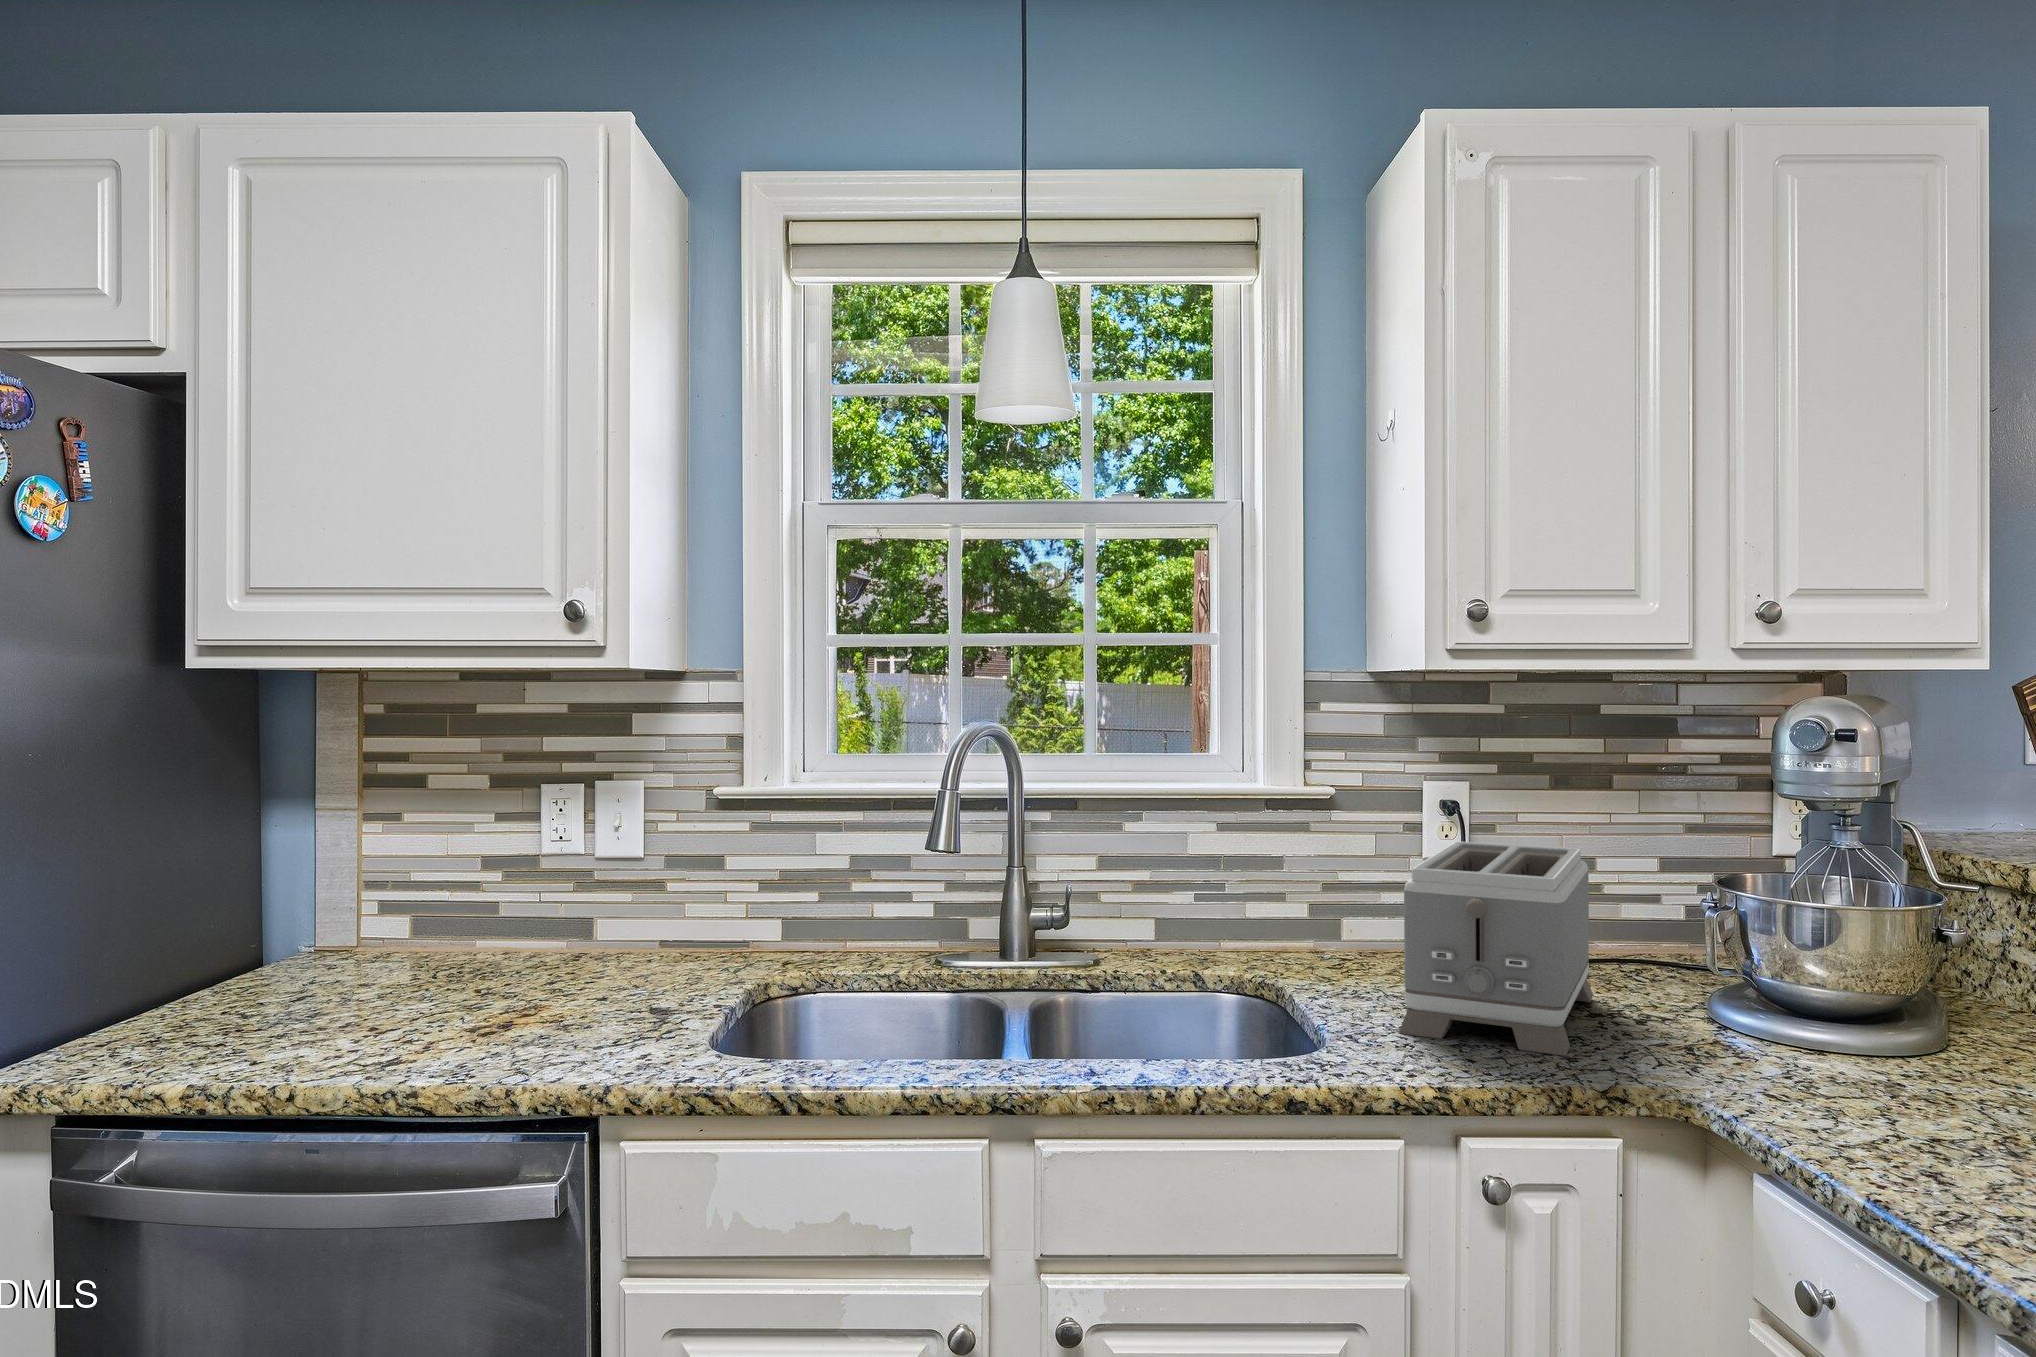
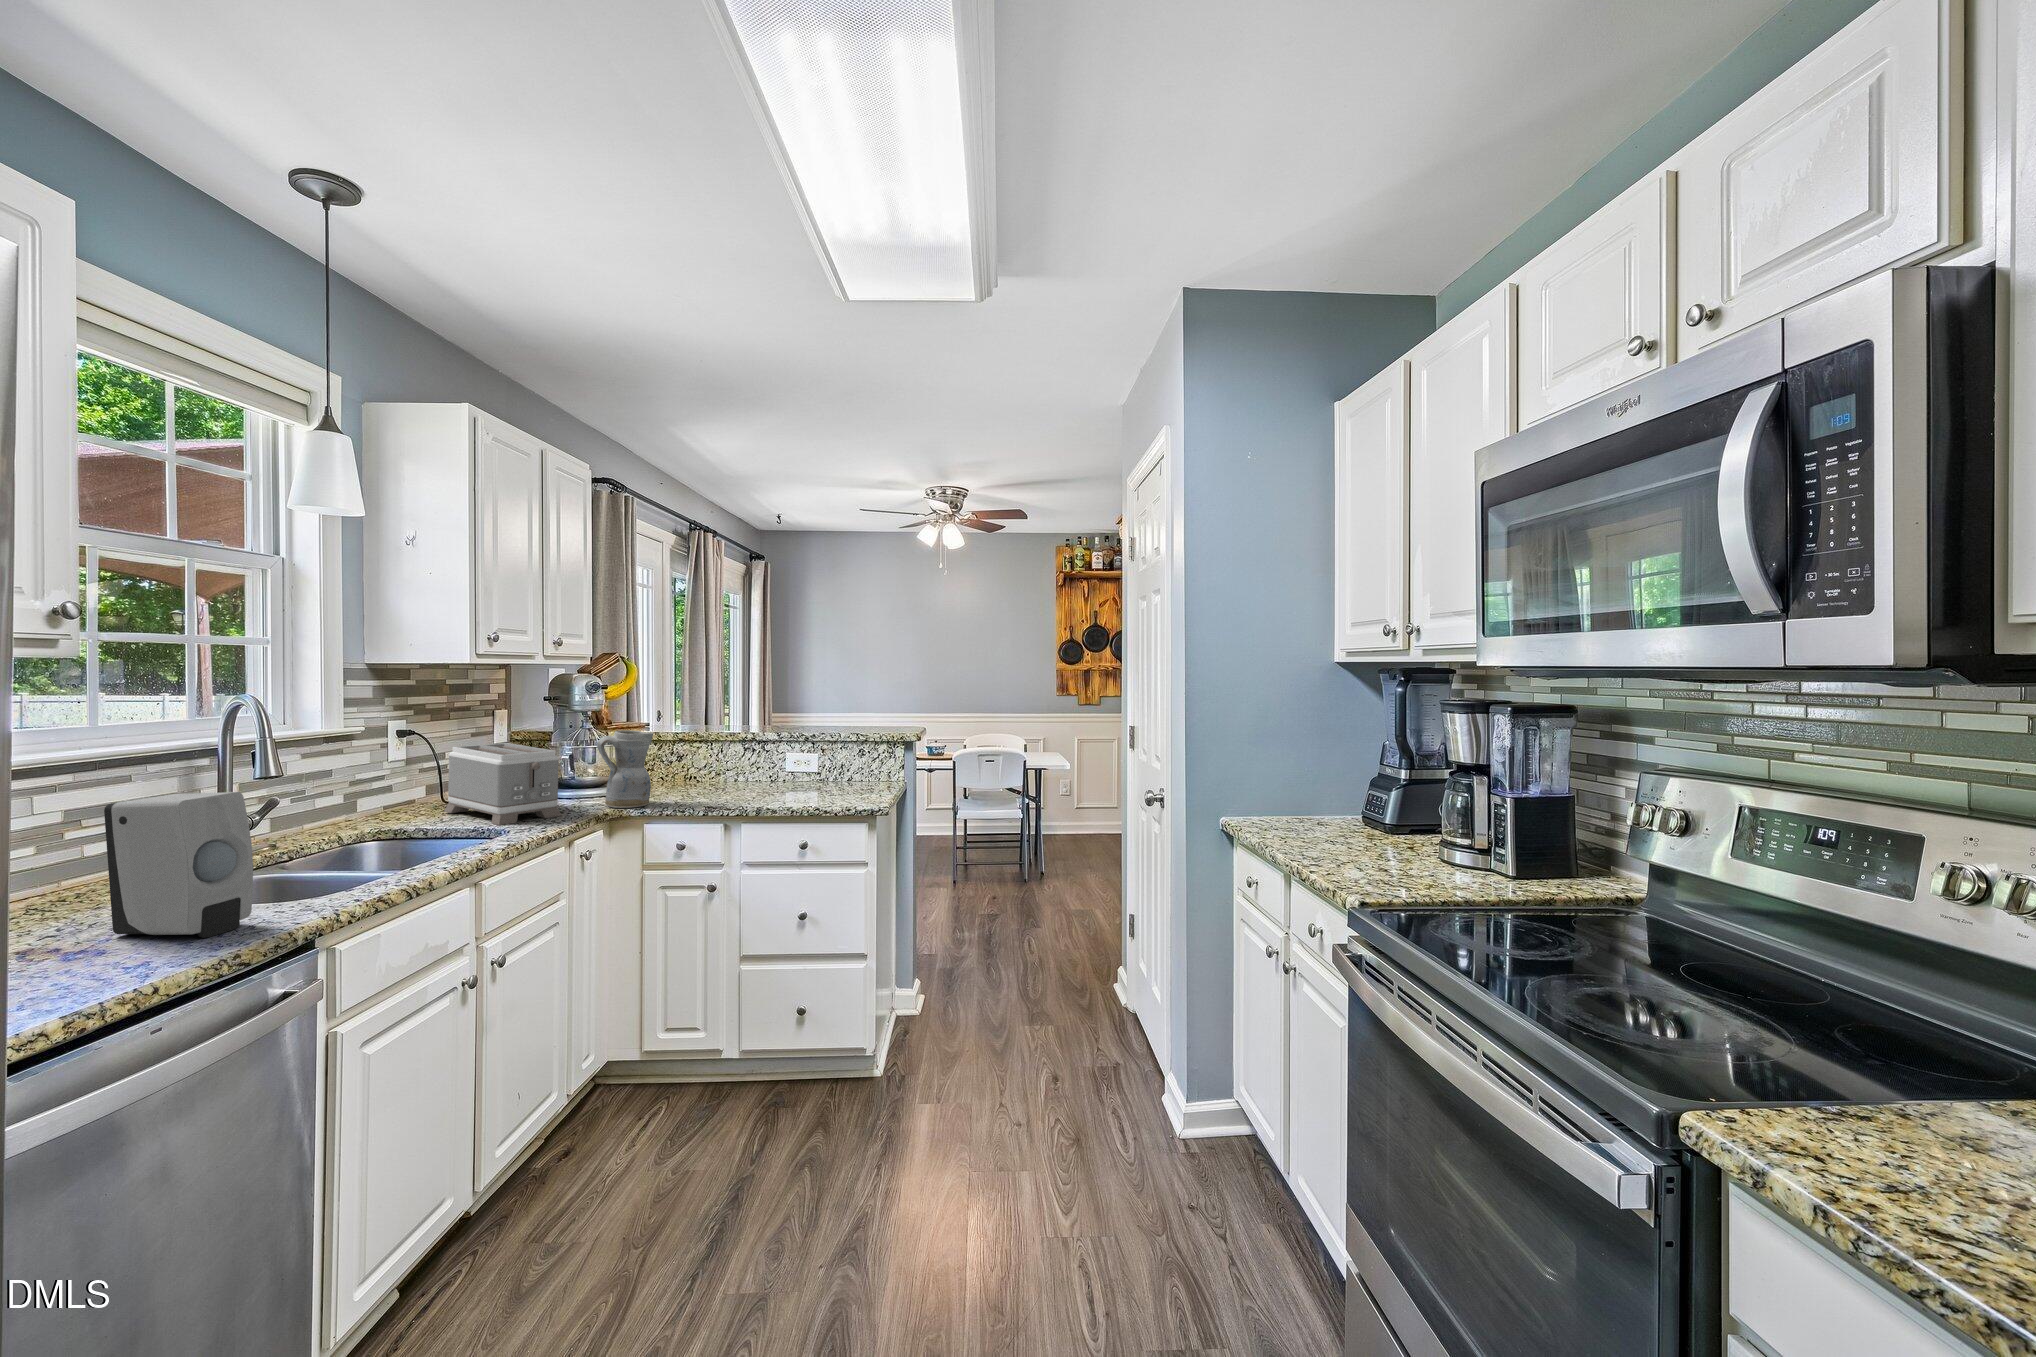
soap dispenser: none [510,834,660,1056] -> present [104,792,253,938]
ceramic pitcher: none [1702,849,1884,1103] -> present [597,730,653,808]

